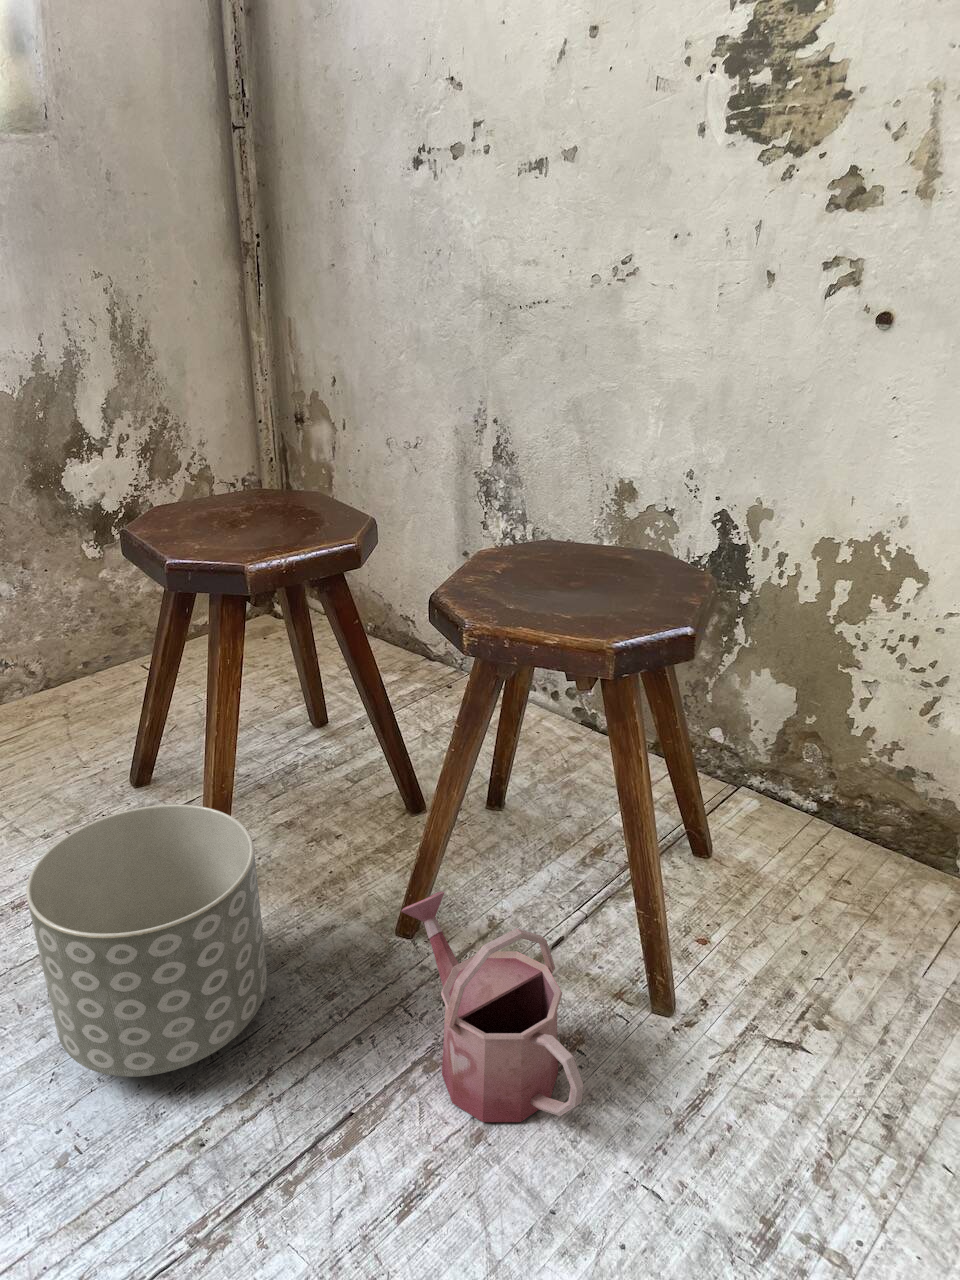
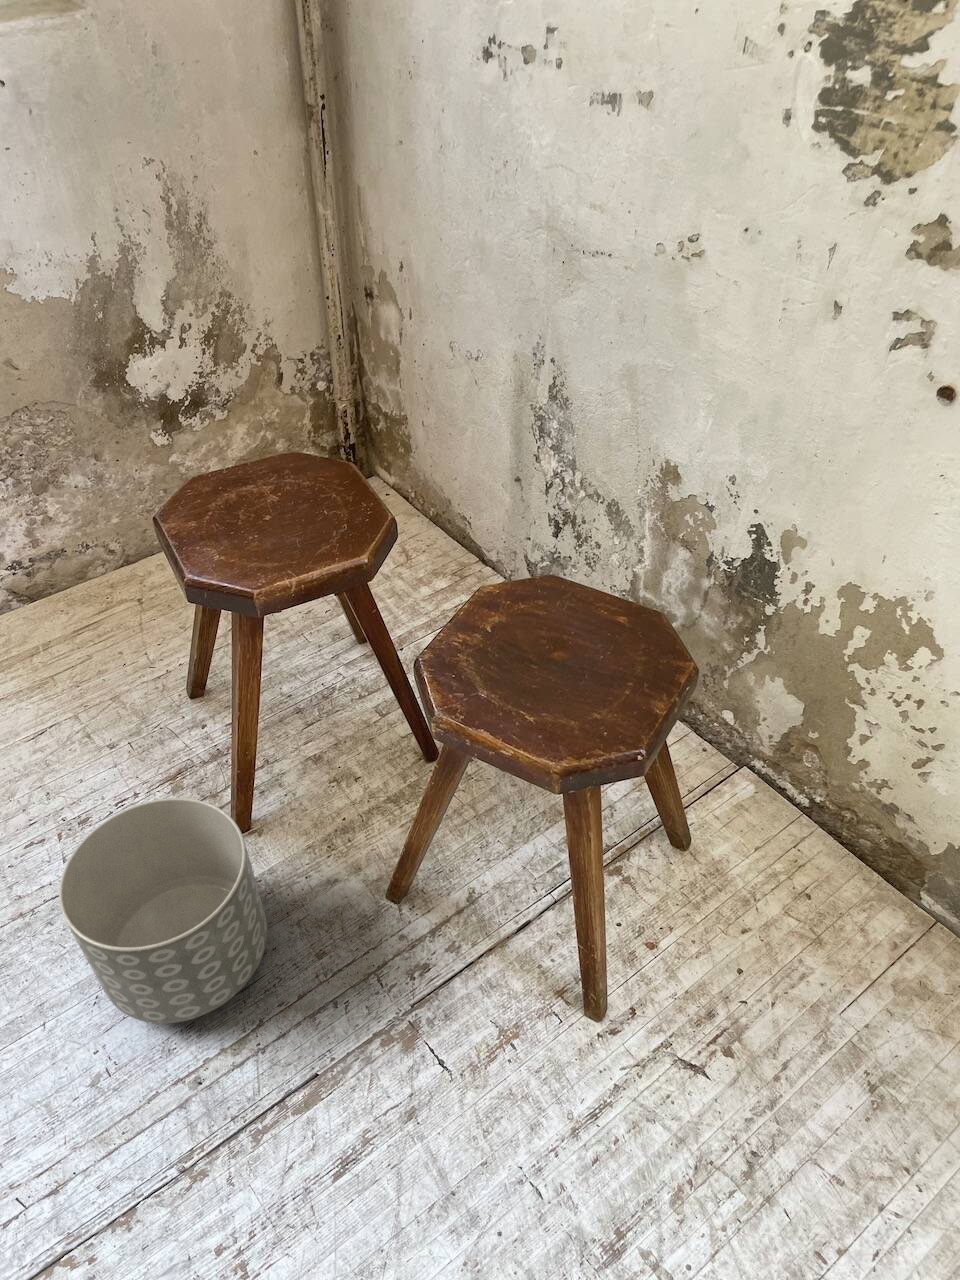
watering can: present [401,892,584,1122] -> none [370,902,490,1125]

